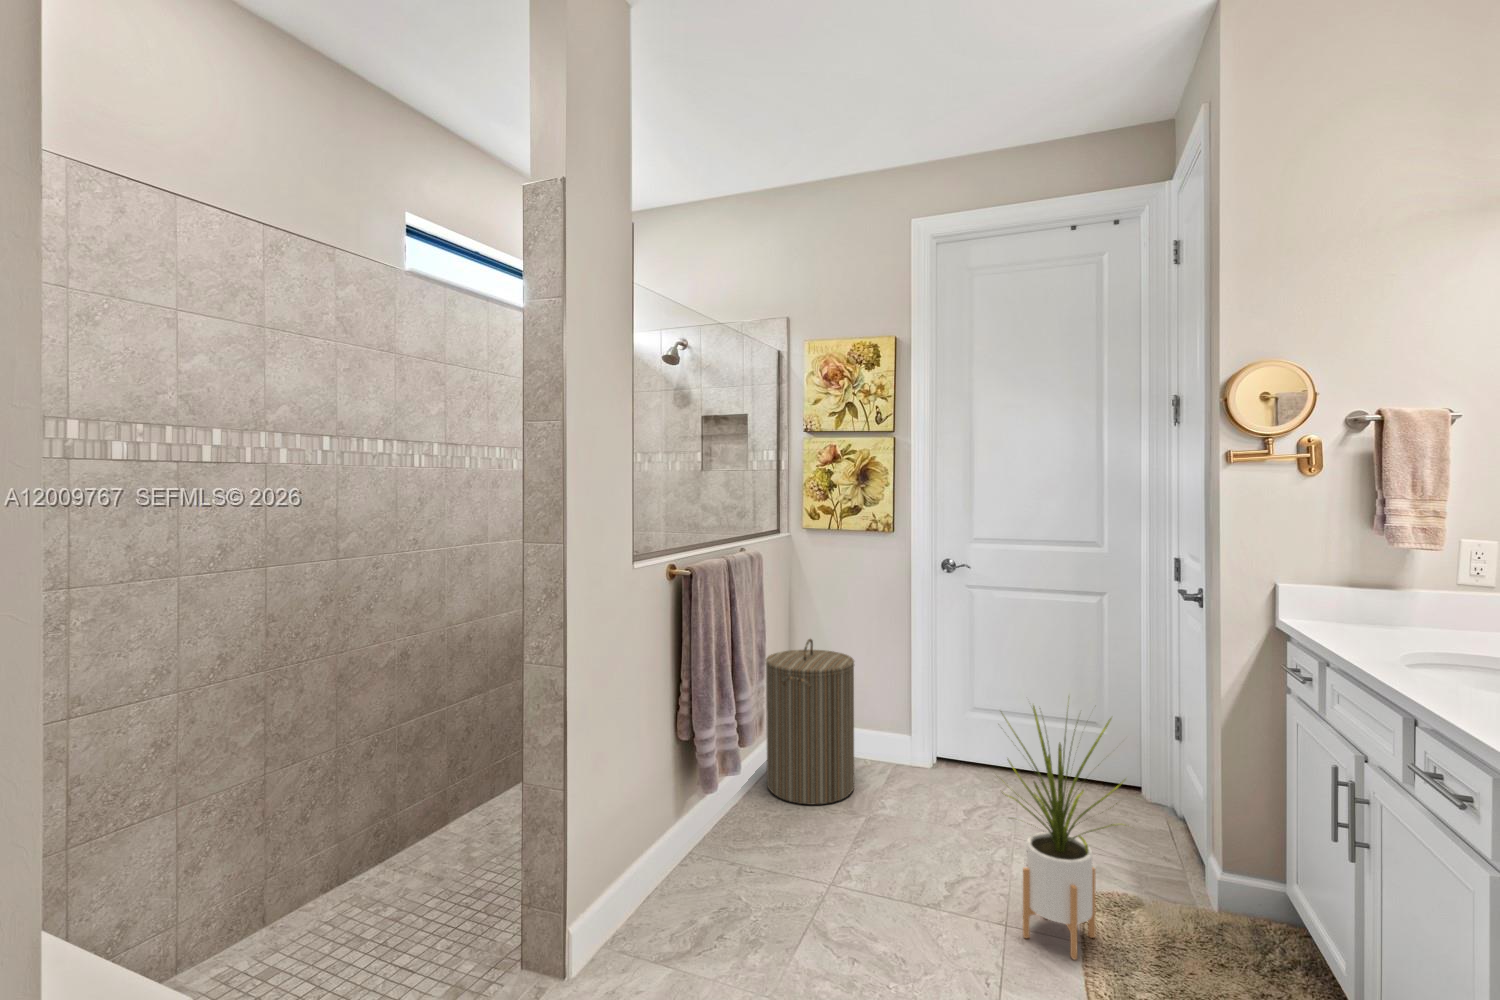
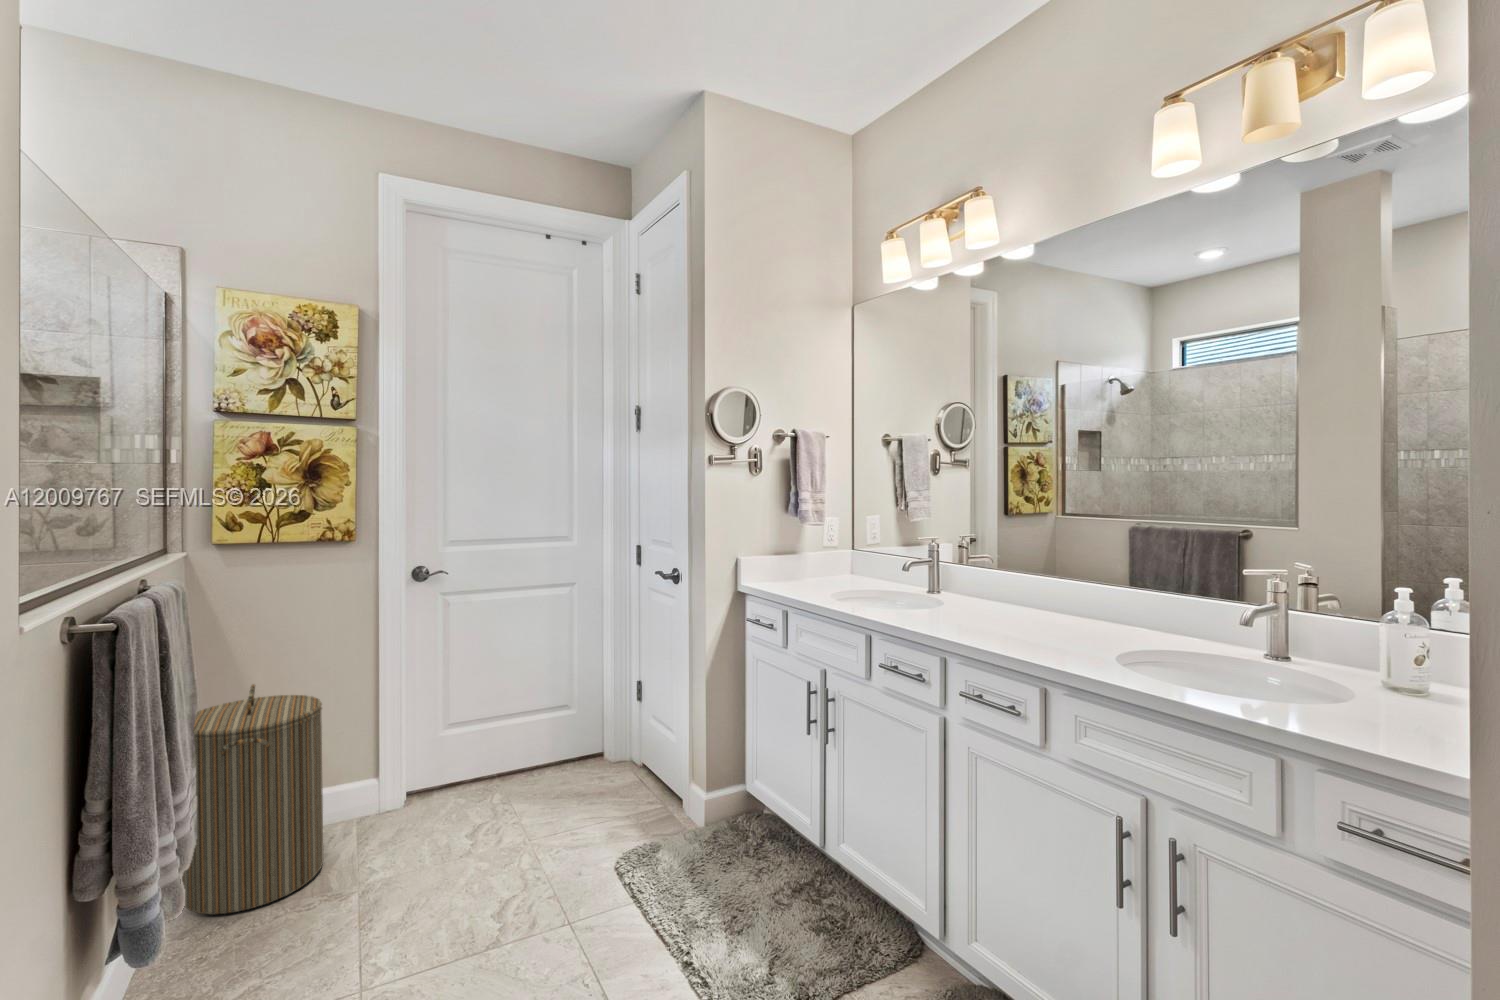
house plant: present [1003,705,1125,960] -> none [555,674,680,925]

